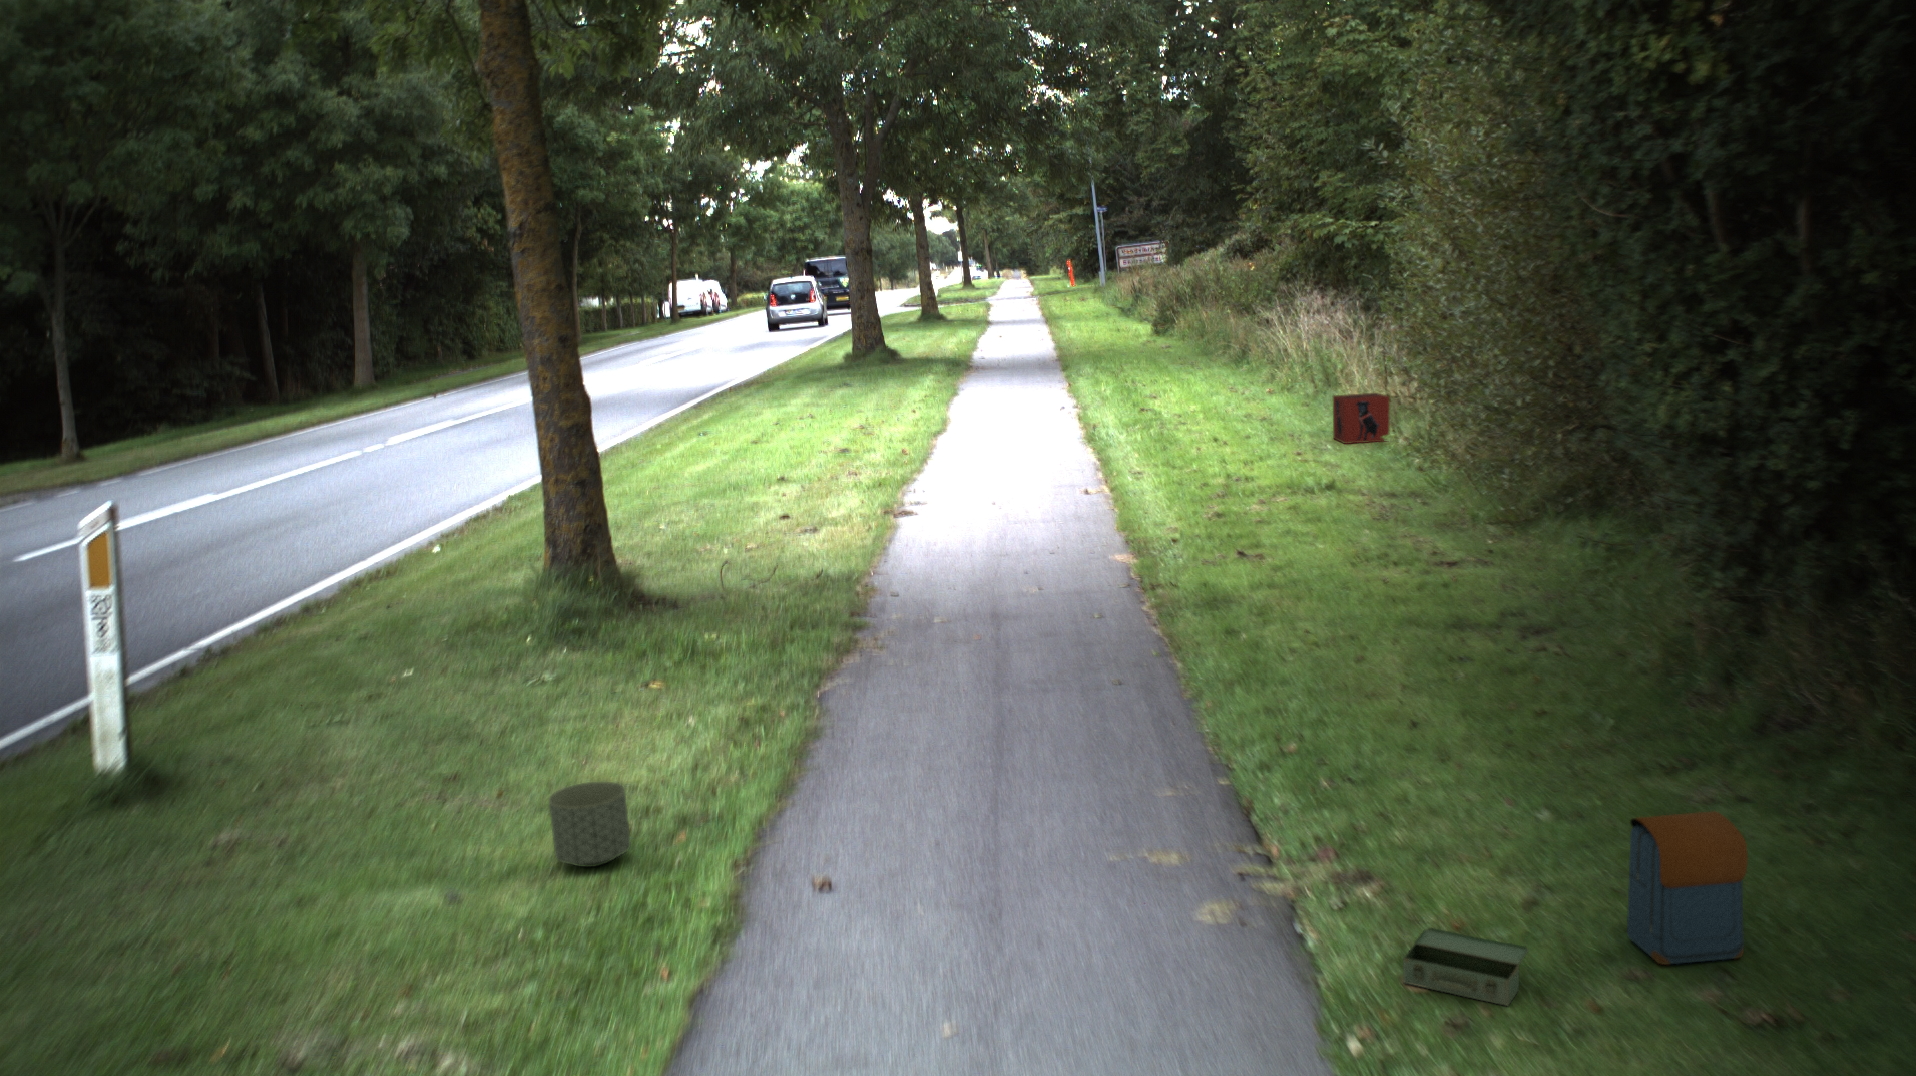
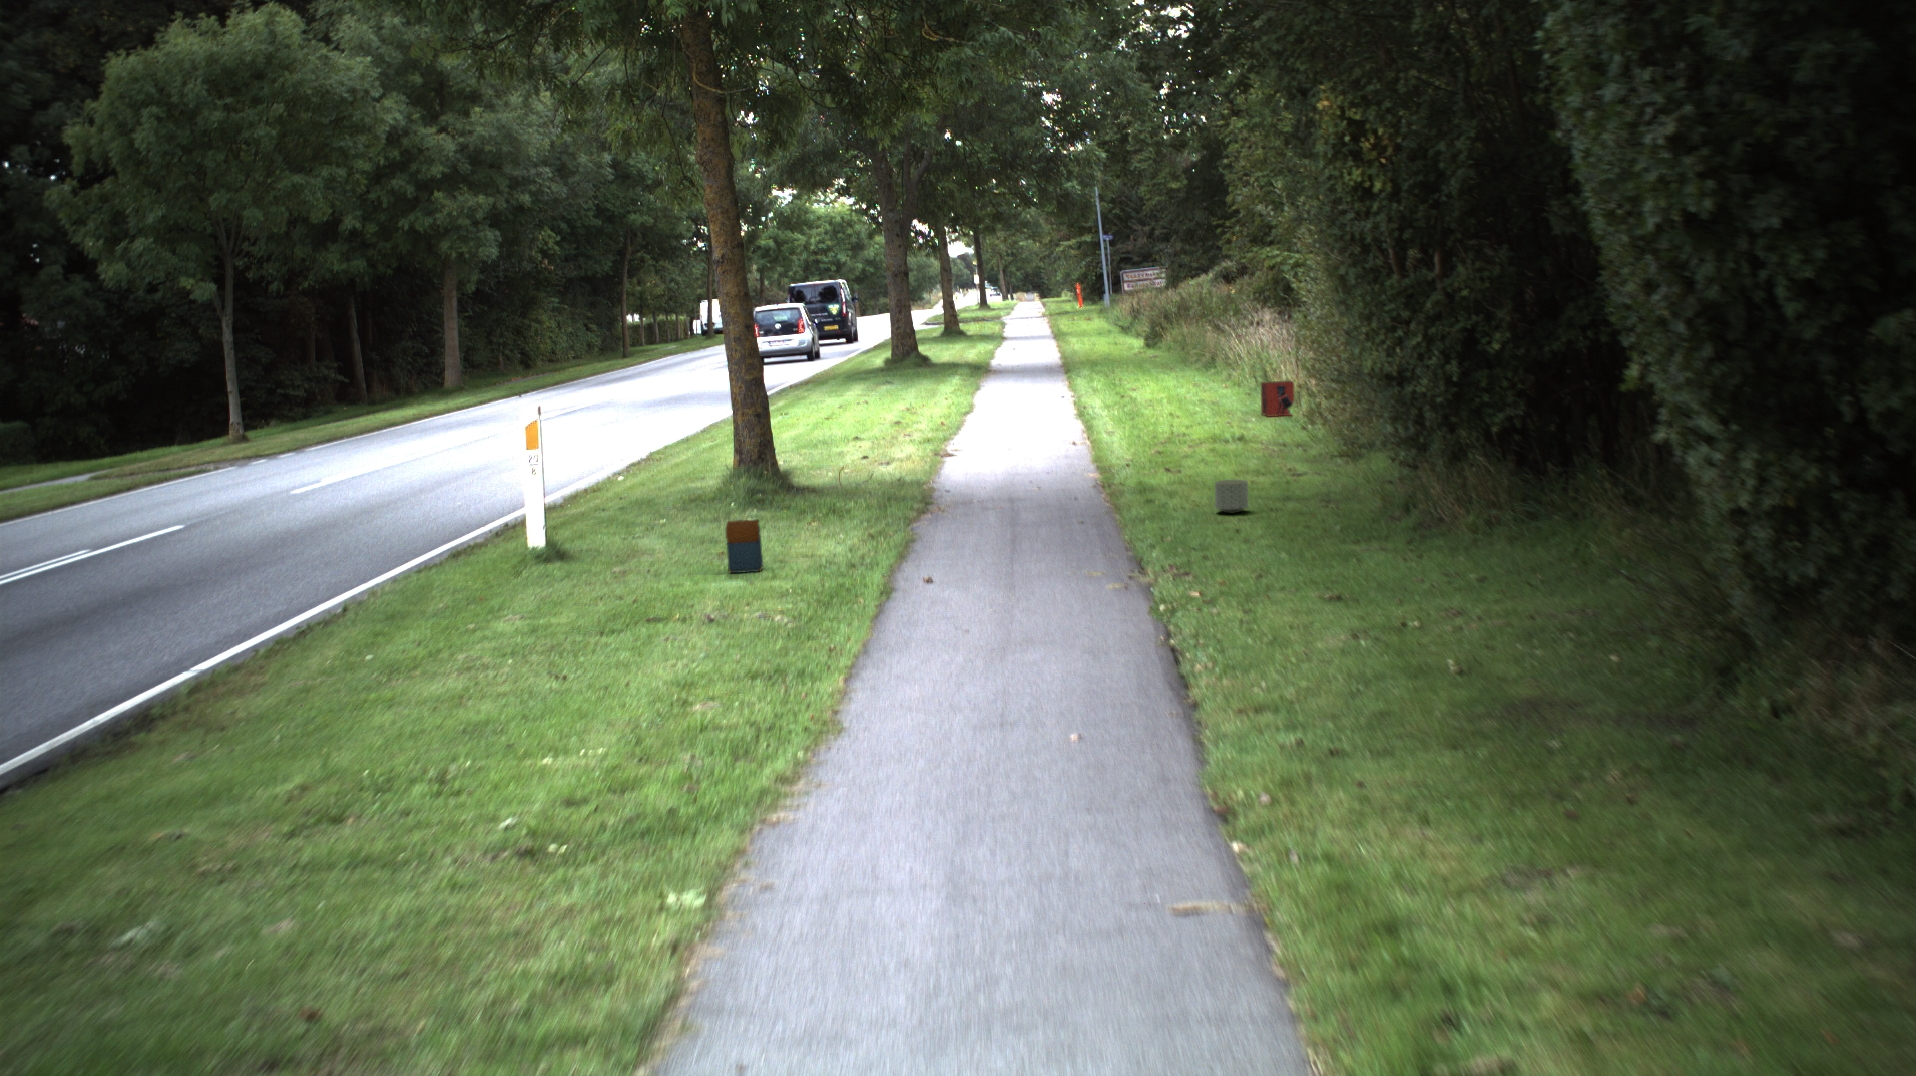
planter: present [549,782,631,867] -> present [1215,479,1249,513]
backpack: present [1627,811,1748,965] -> present [726,519,763,573]
toolbox: present [1403,928,1528,1006] -> none [1192,572,1247,593]

